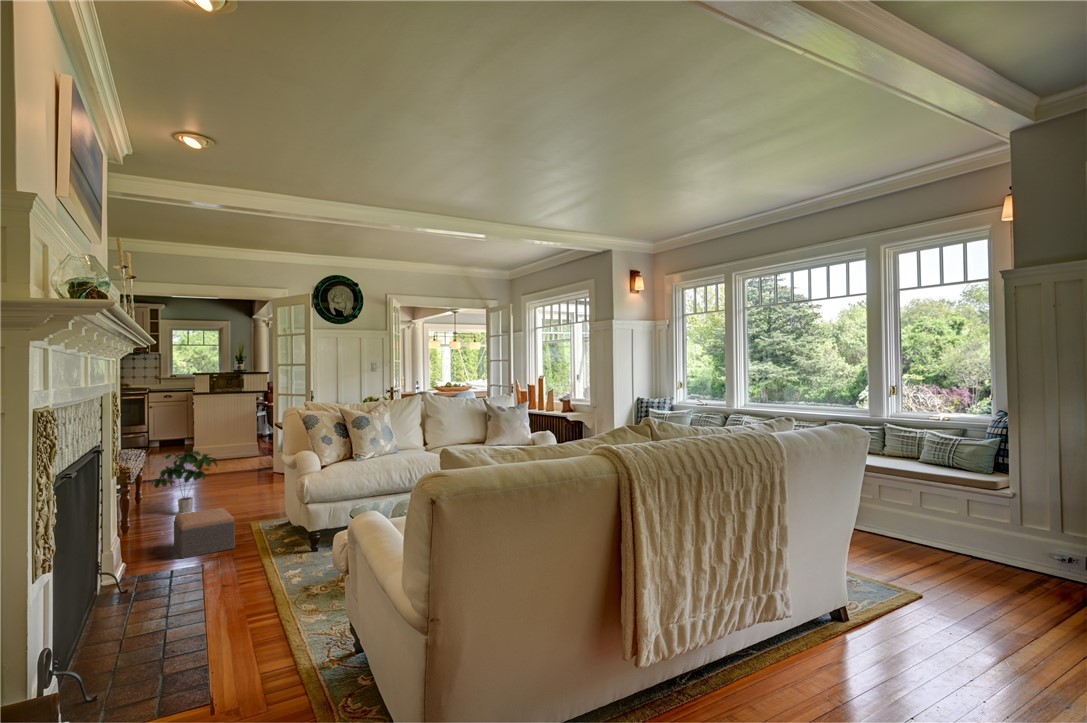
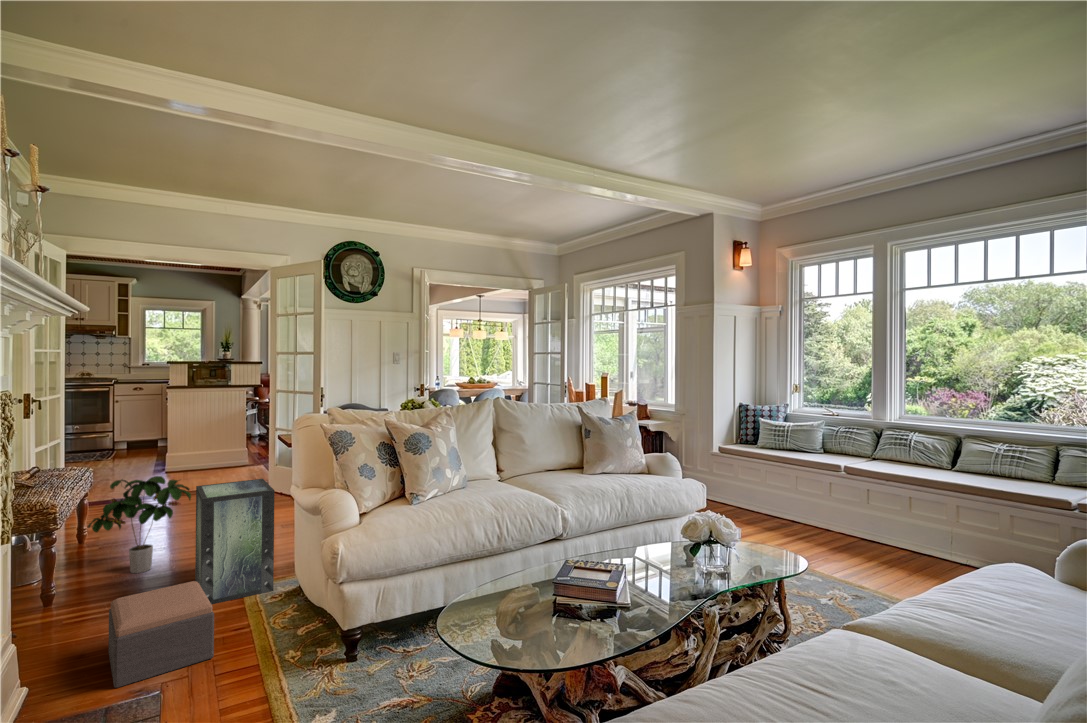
storage box: none [222,451,272,529] -> present [195,479,275,604]

